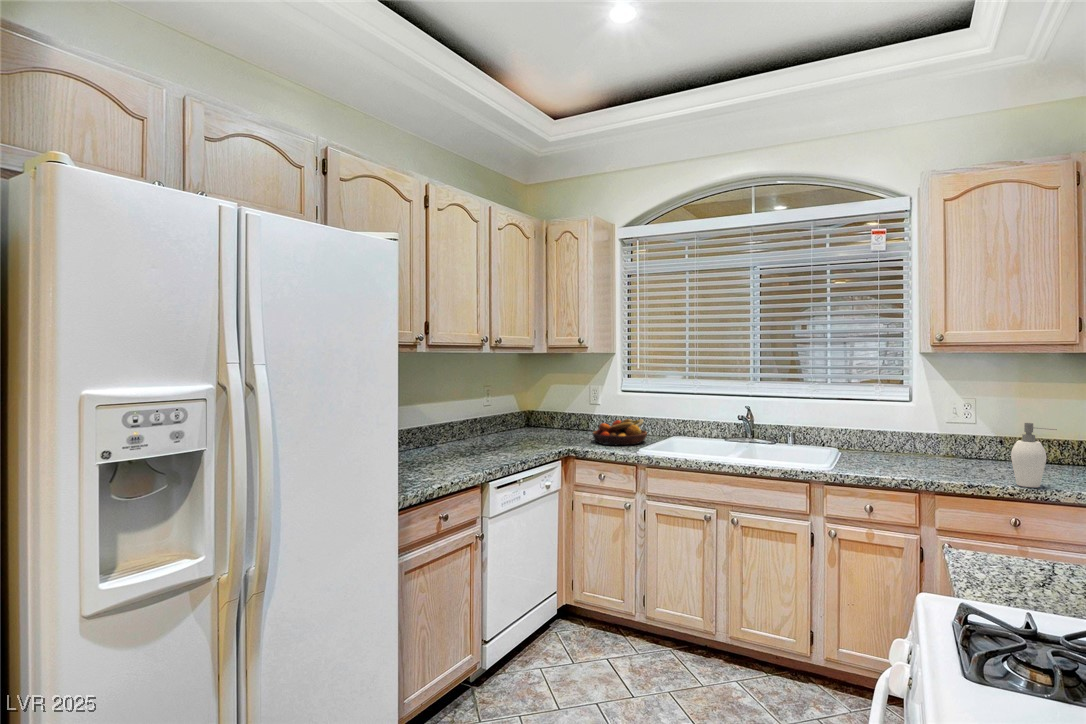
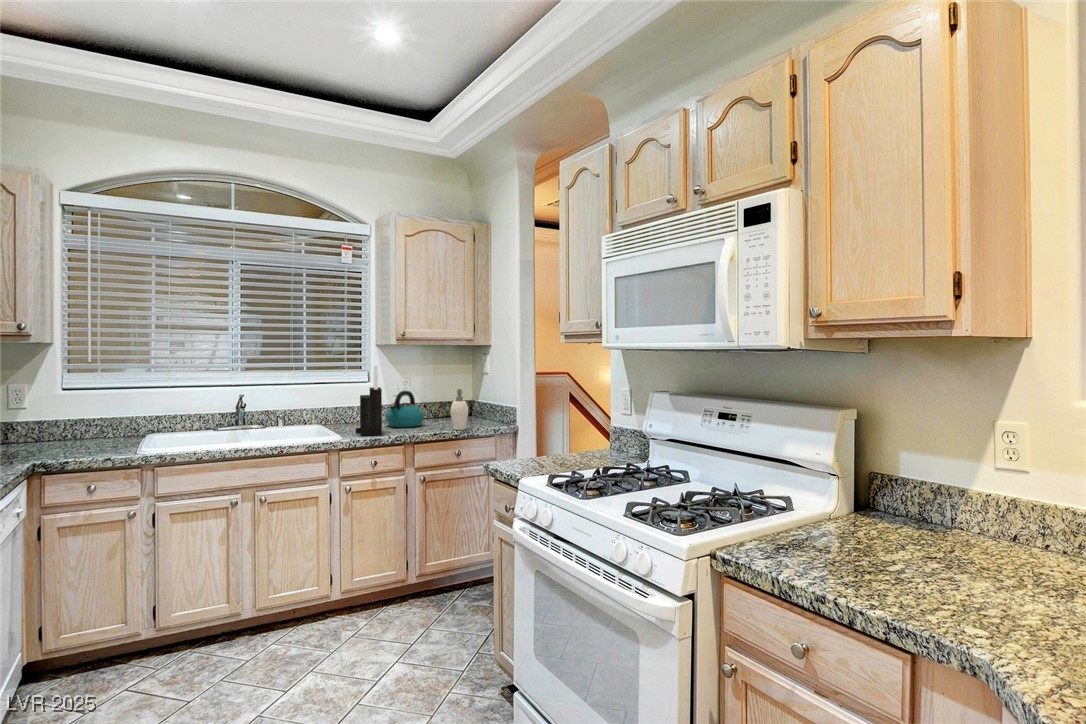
knife block: none [858,381,900,474] -> present [356,366,382,436]
kettle: none [918,417,981,470] -> present [386,391,424,427]
fruit bowl: present [593,419,647,445] -> none [45,418,127,452]

